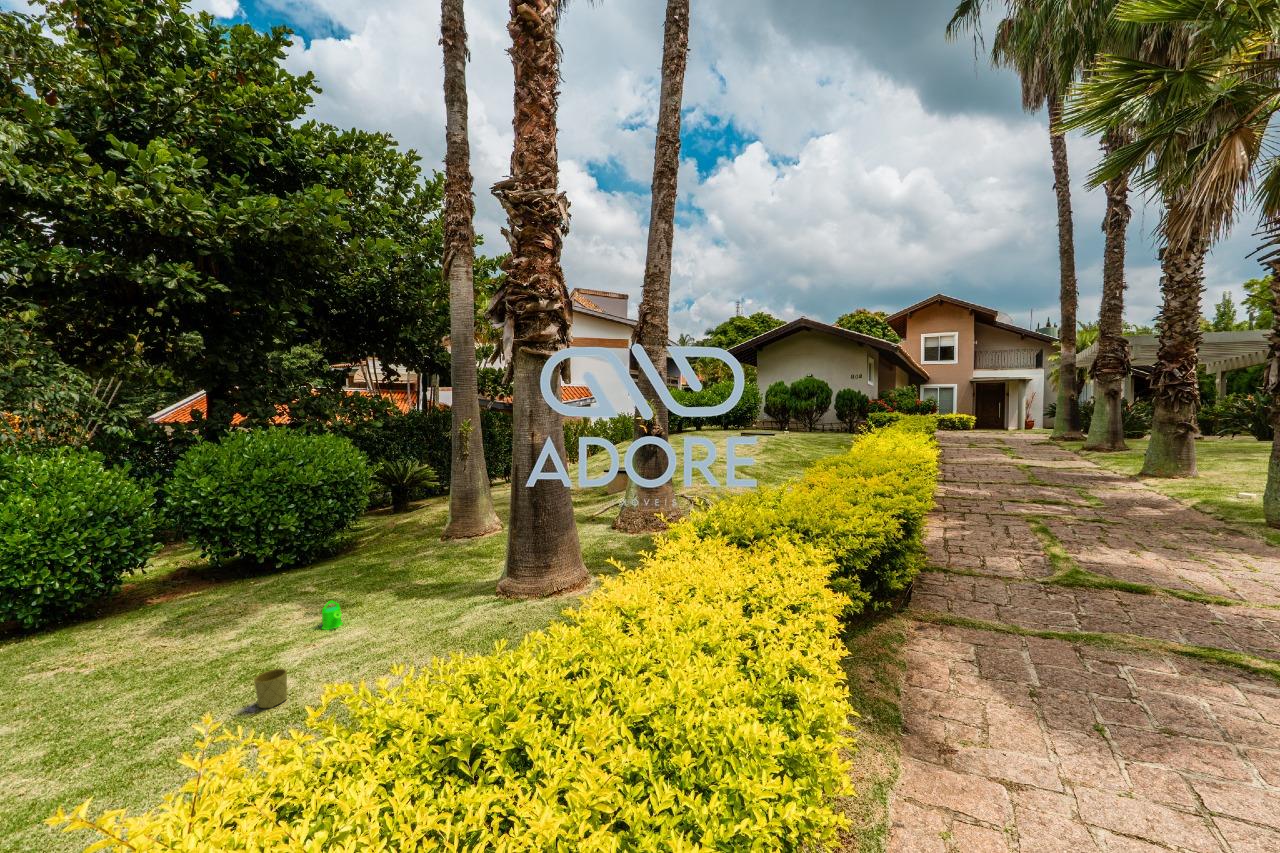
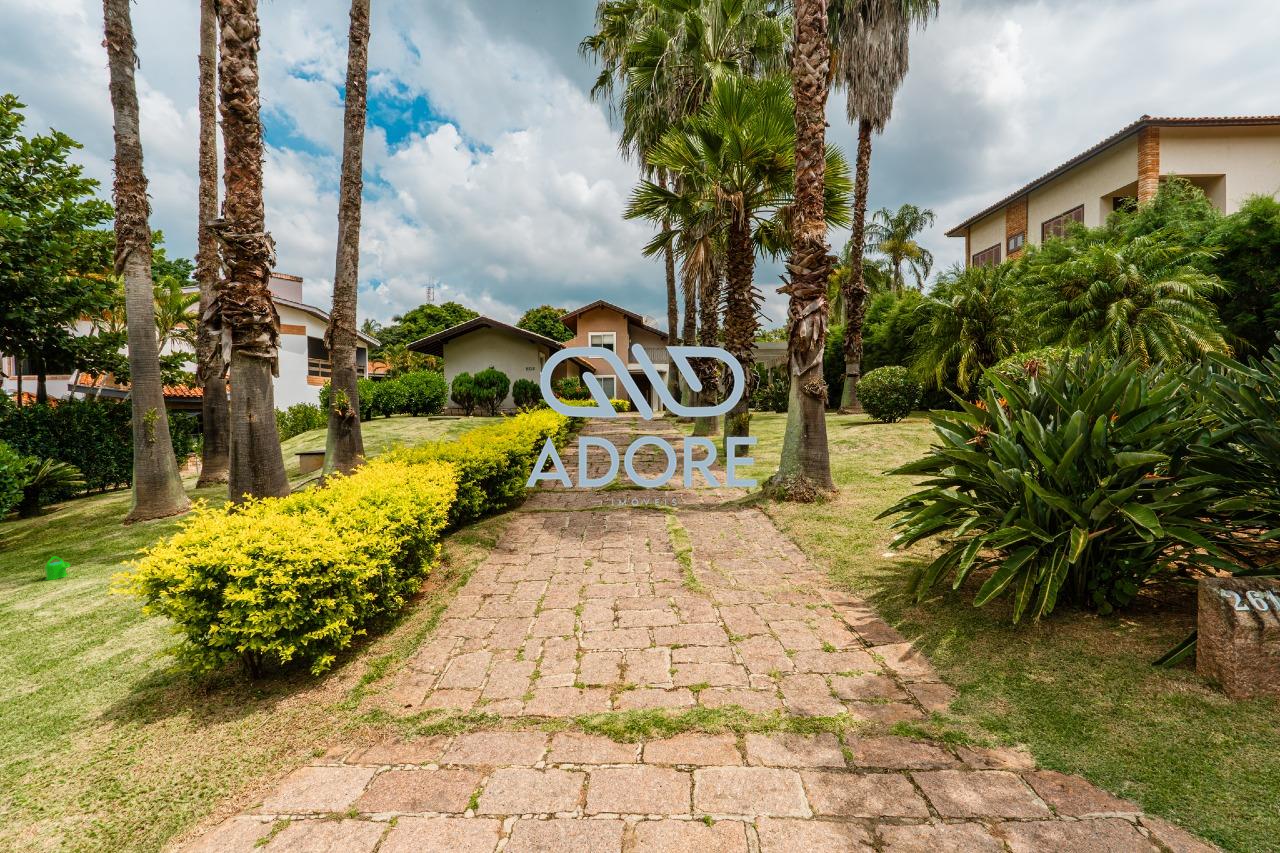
planter: present [254,669,287,708] -> none [39,585,68,611]

